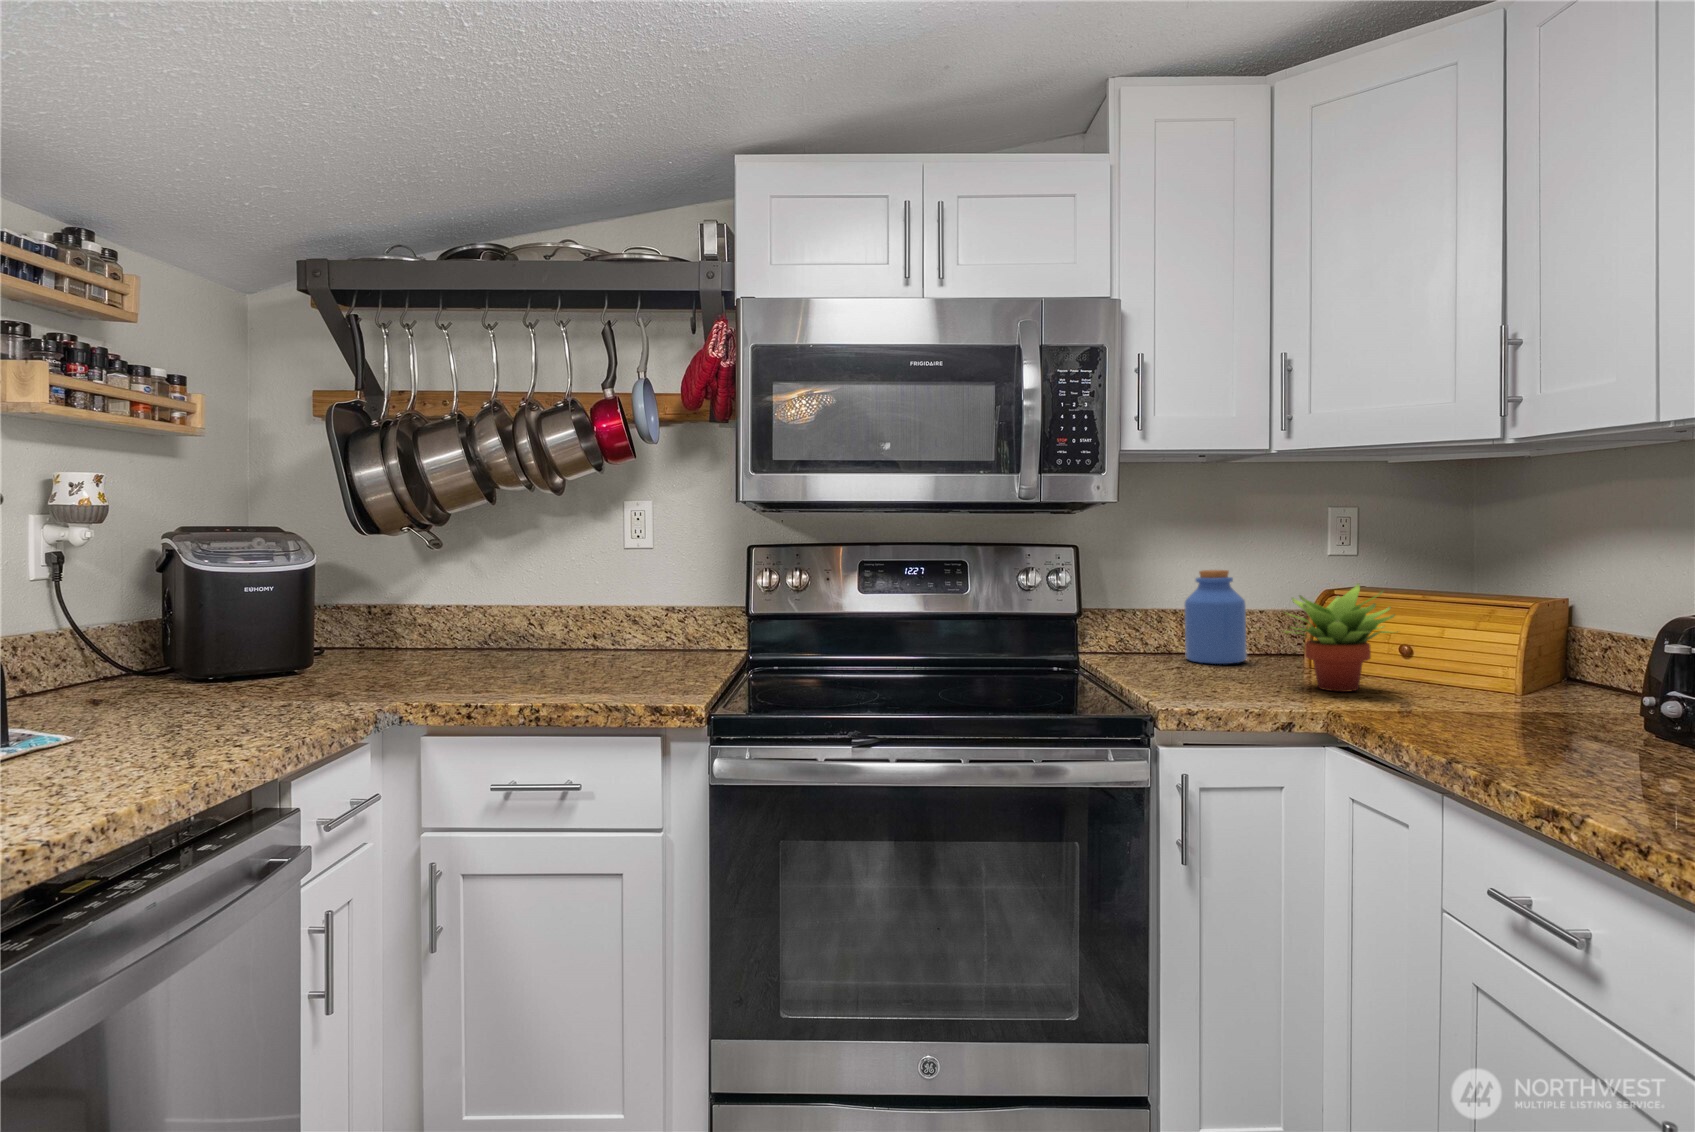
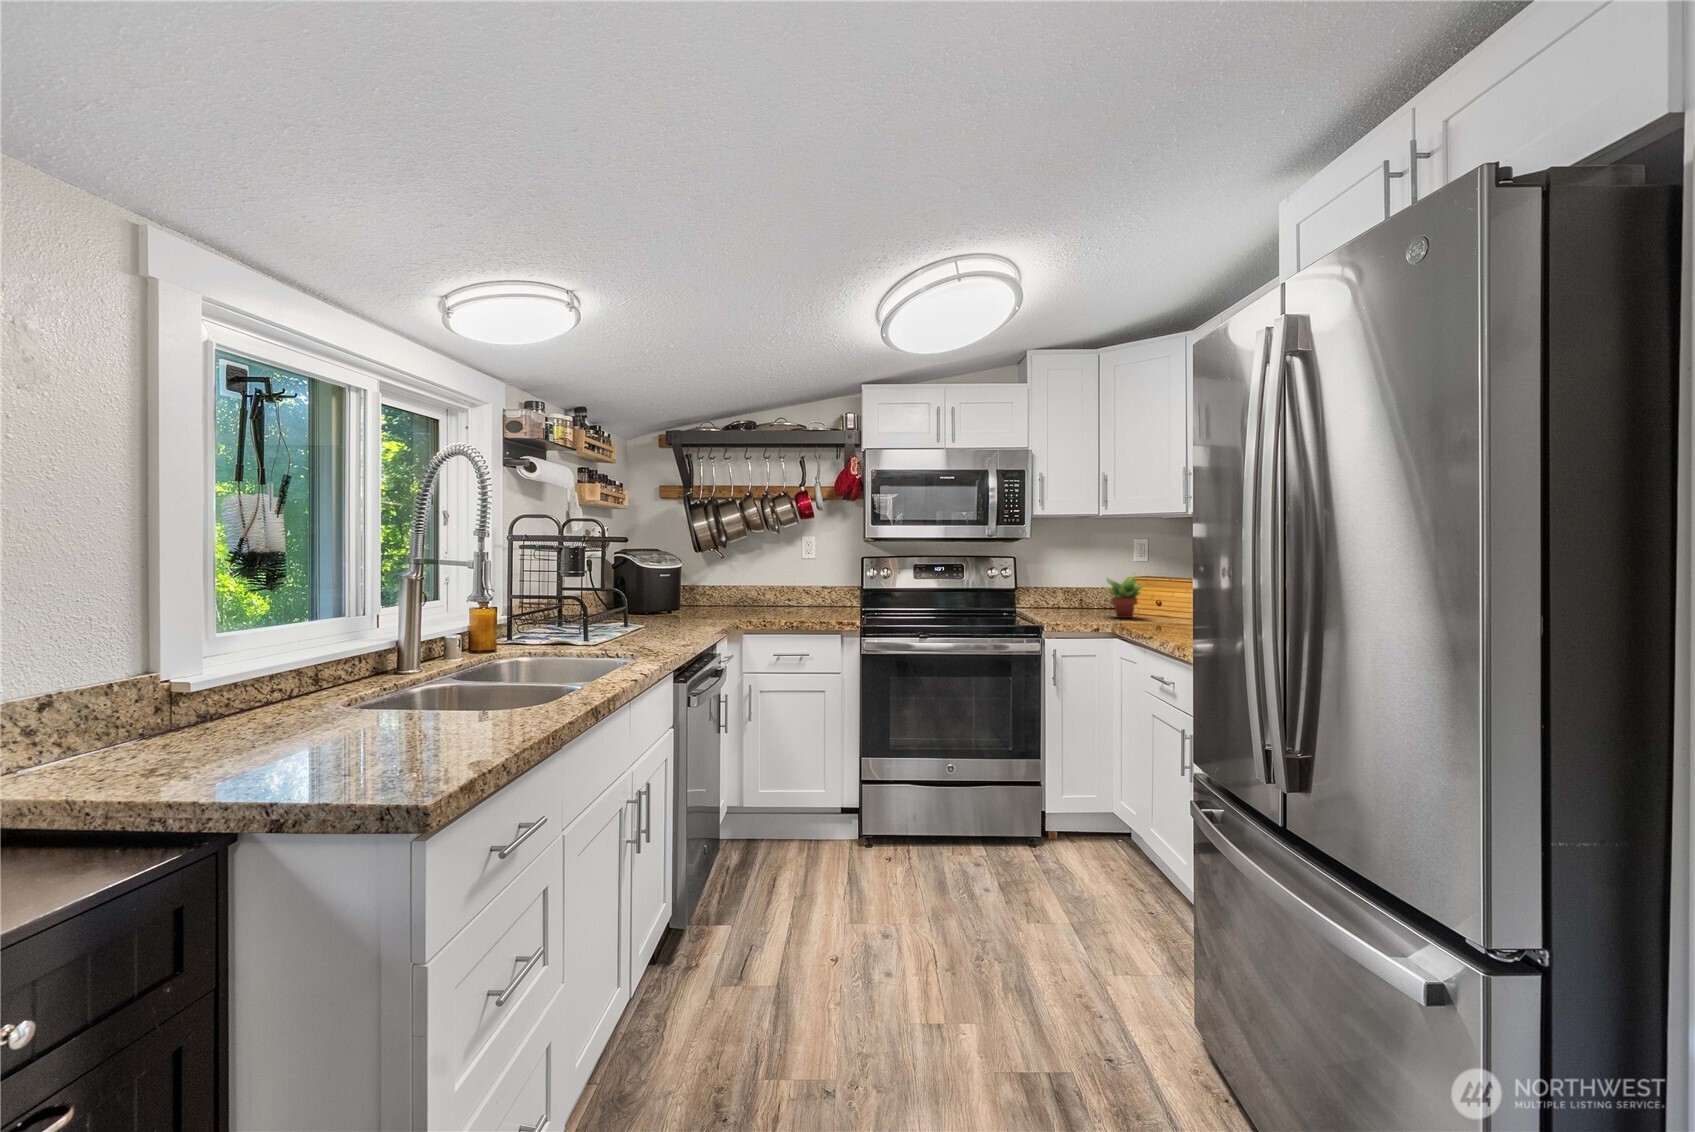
jar: present [1184,570,1247,664] -> none [1065,568,1093,611]

